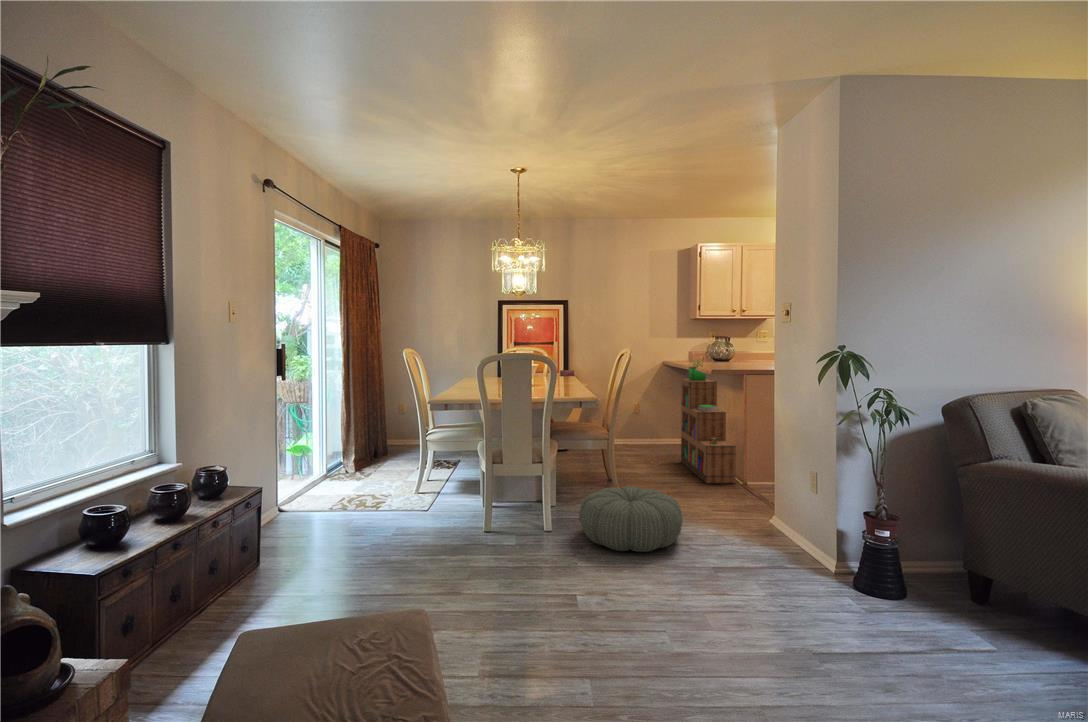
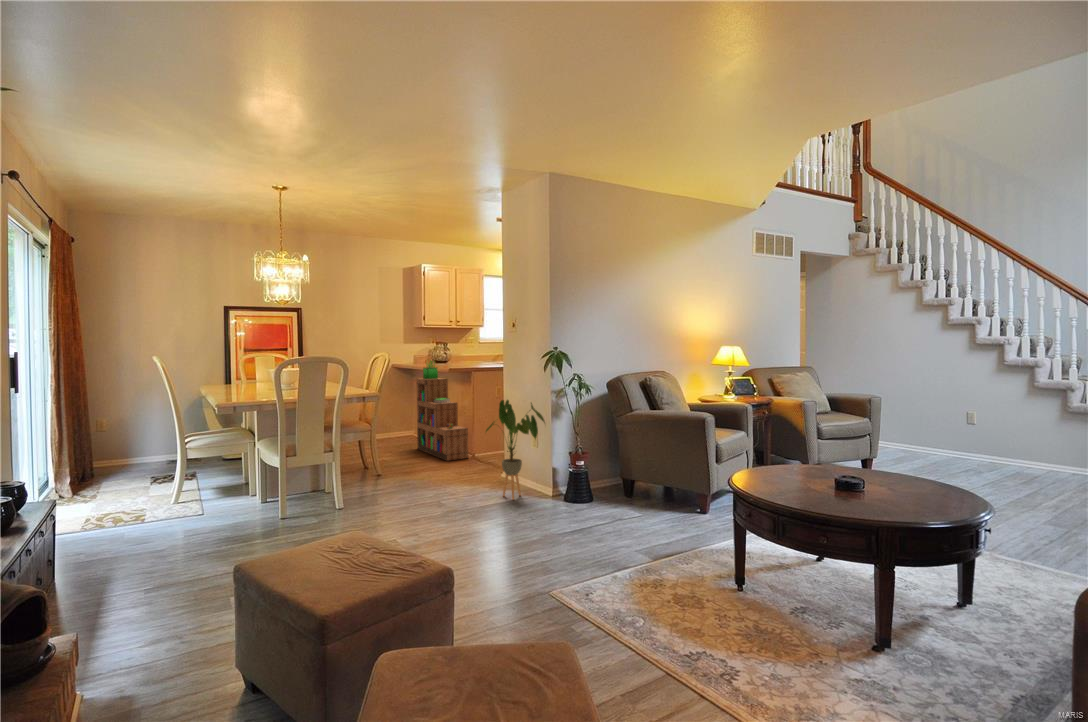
house plant: none [730,421,825,566] -> present [486,400,545,499]
pouf: present [579,486,682,552] -> none [369,462,452,509]

